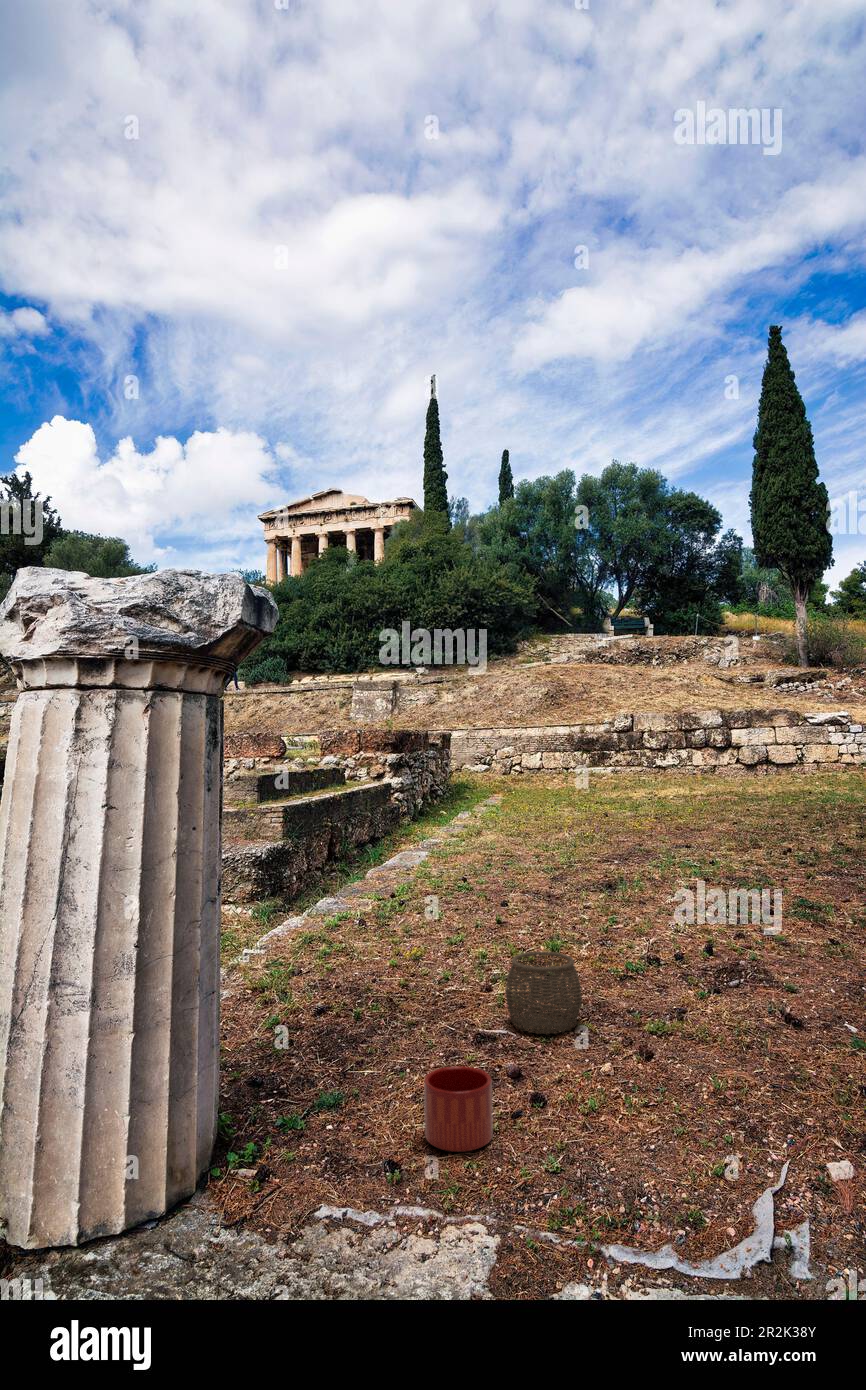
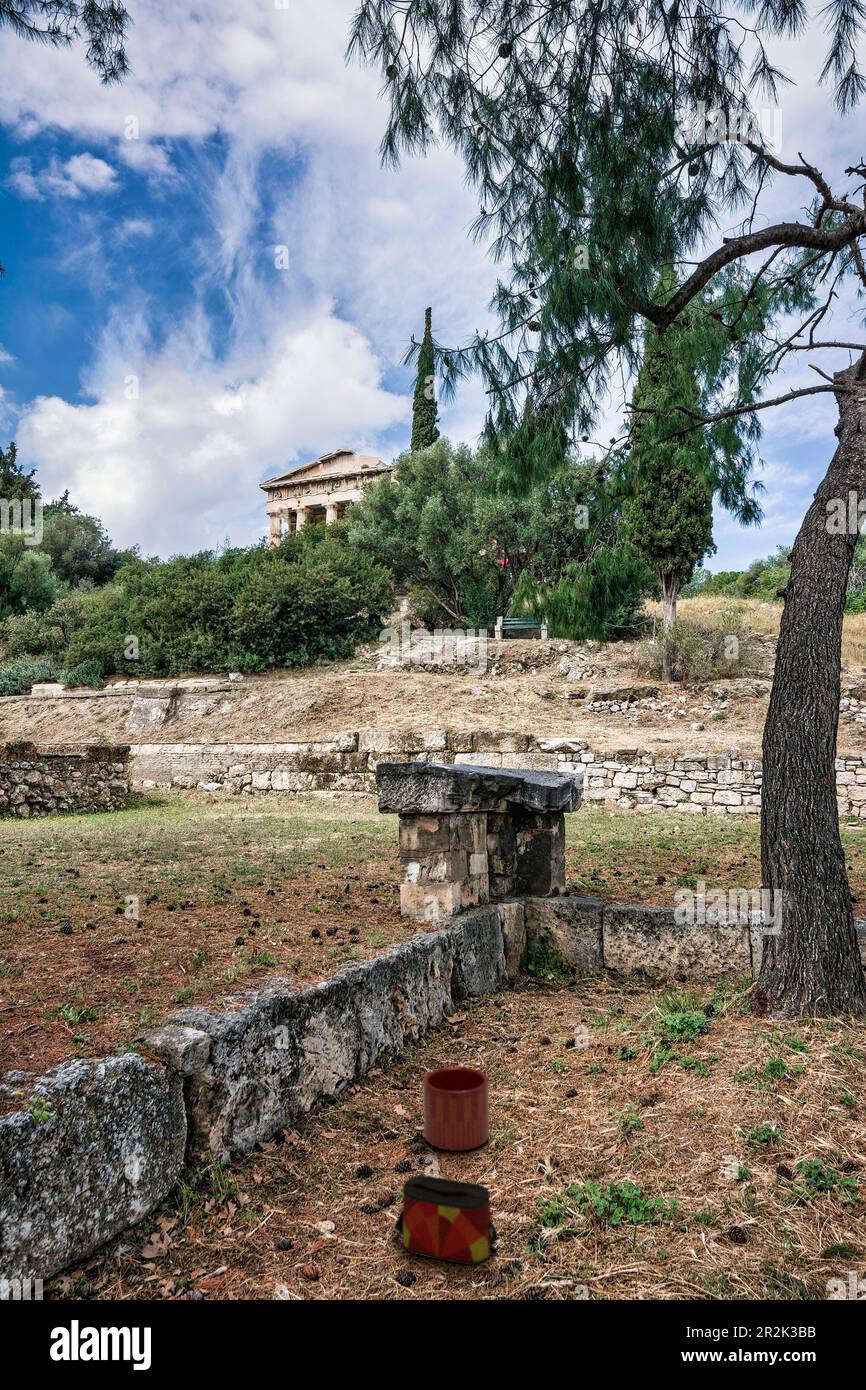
woven basket: present [505,951,582,1034] -> none [499,960,572,1039]
bag: none [394,1178,499,1267] -> present [394,1175,498,1265]

